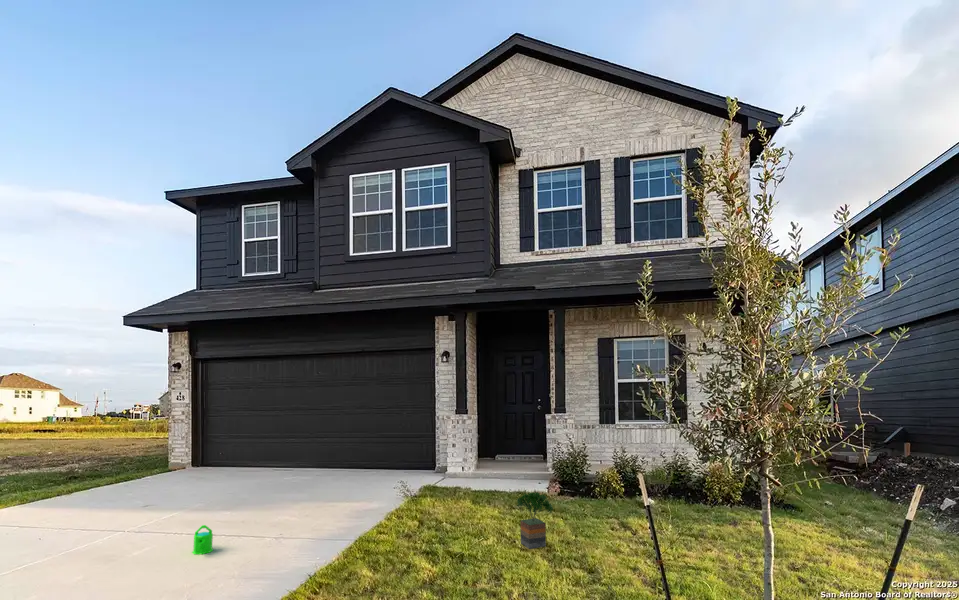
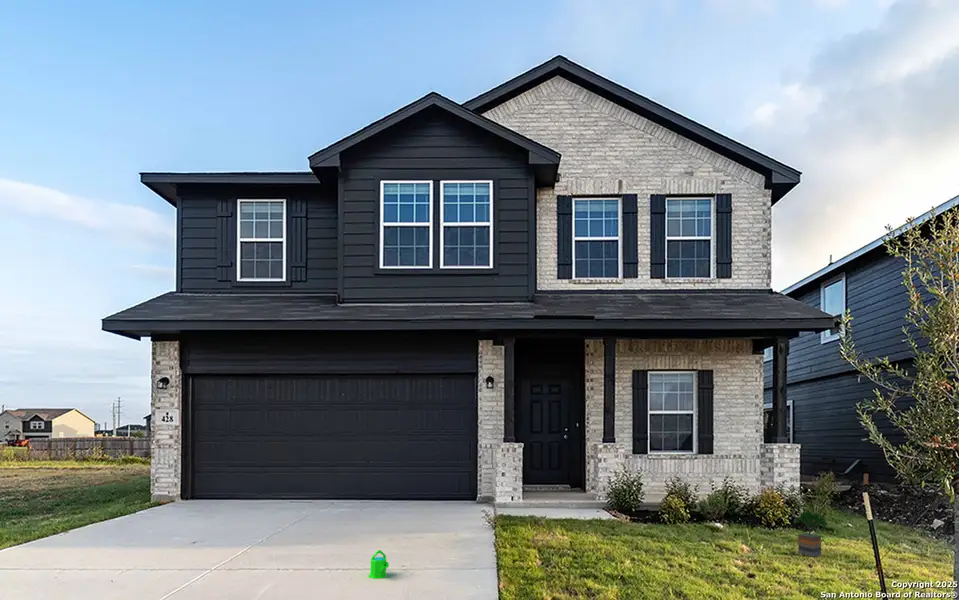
potted tree: present [517,492,553,549] -> present [794,512,827,557]

